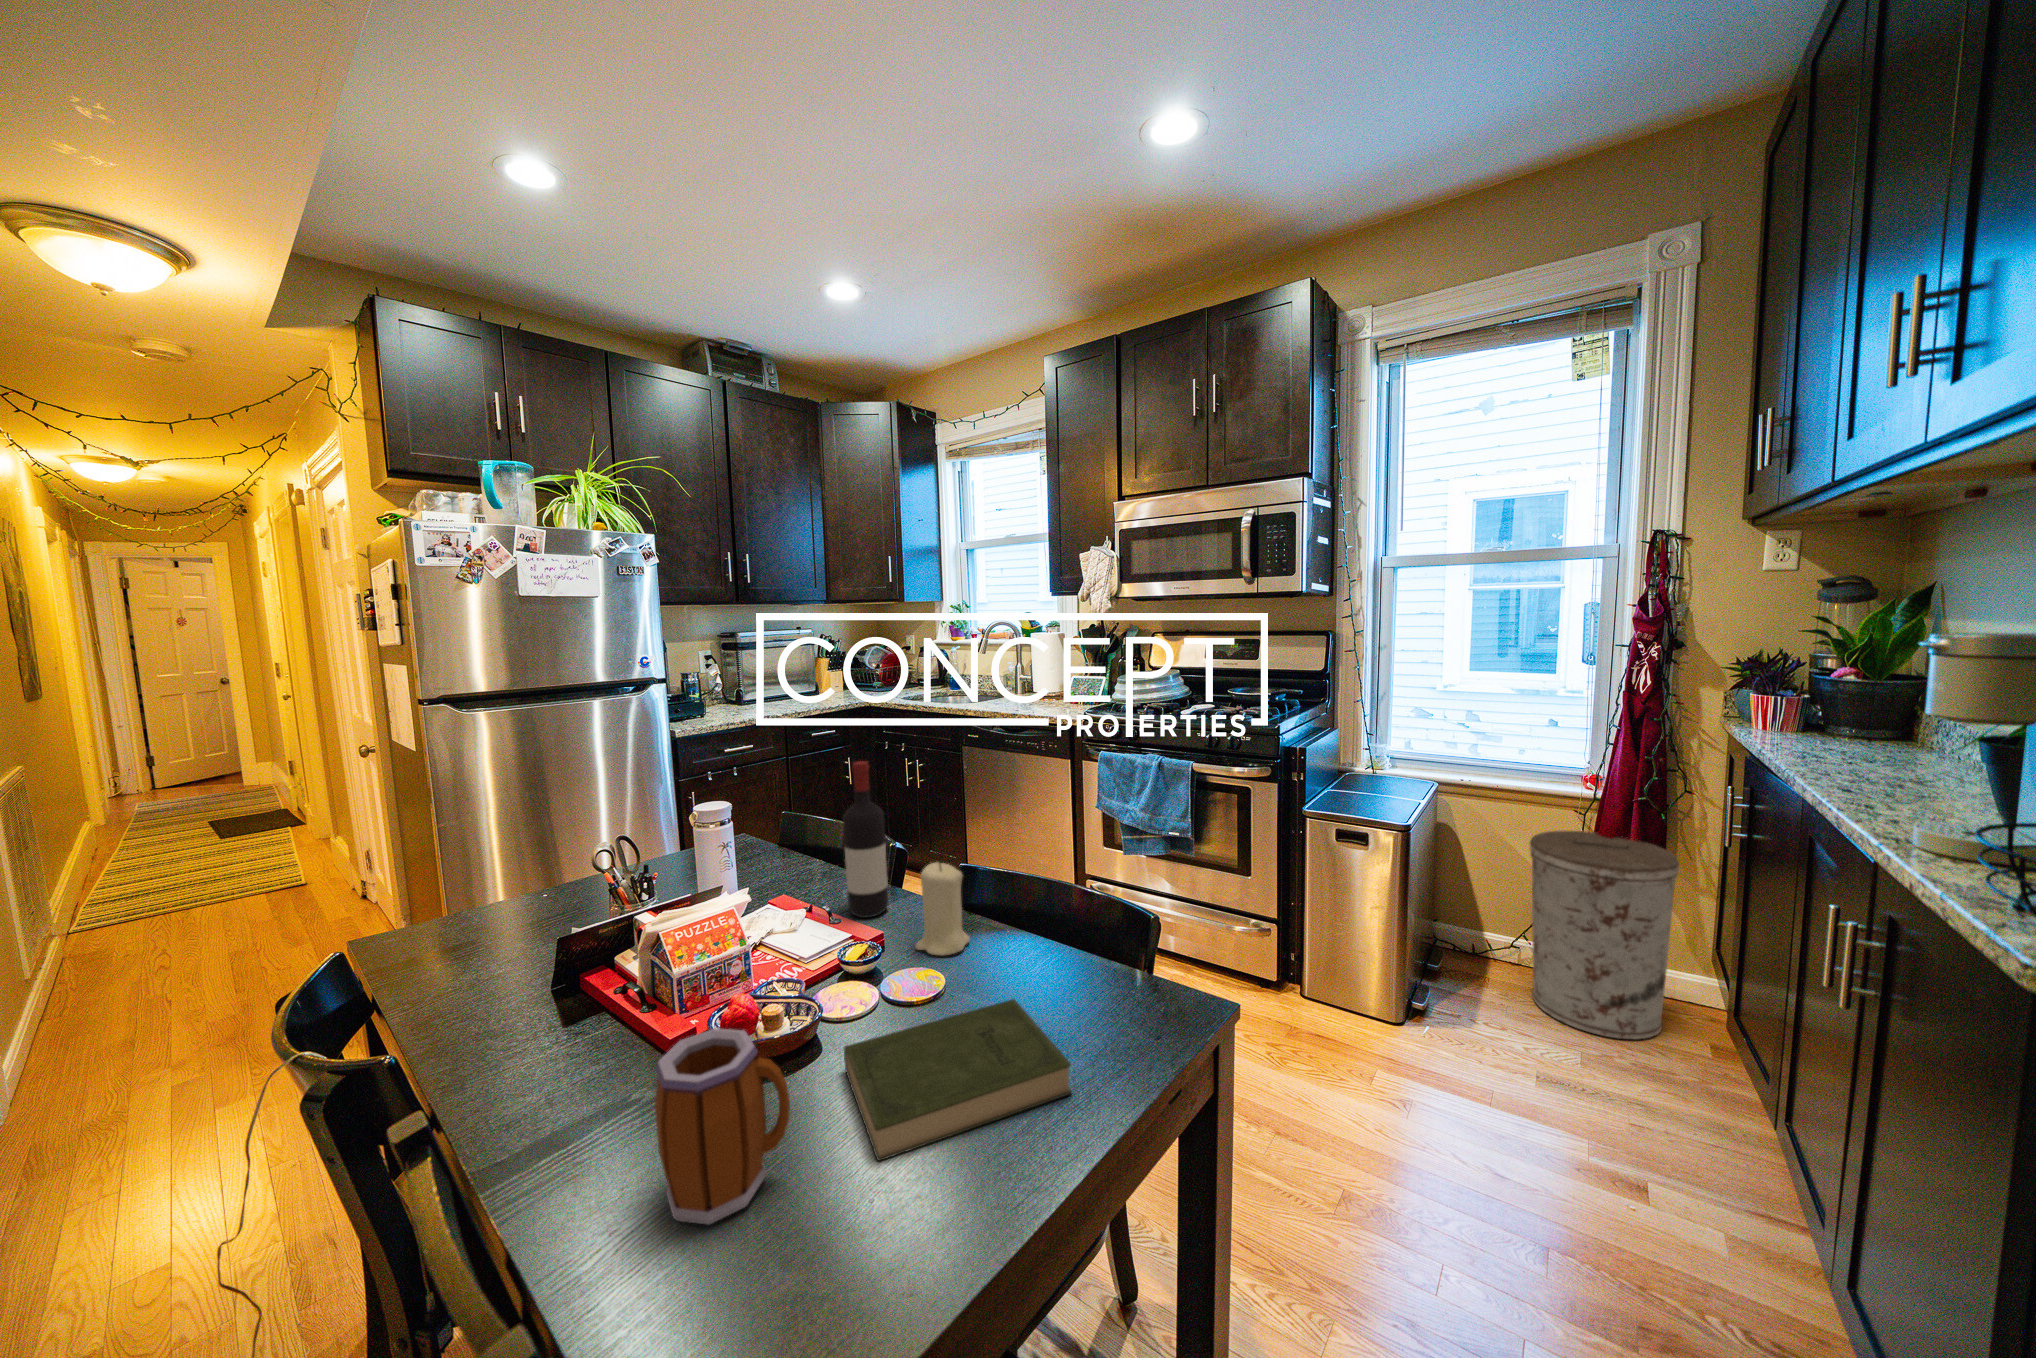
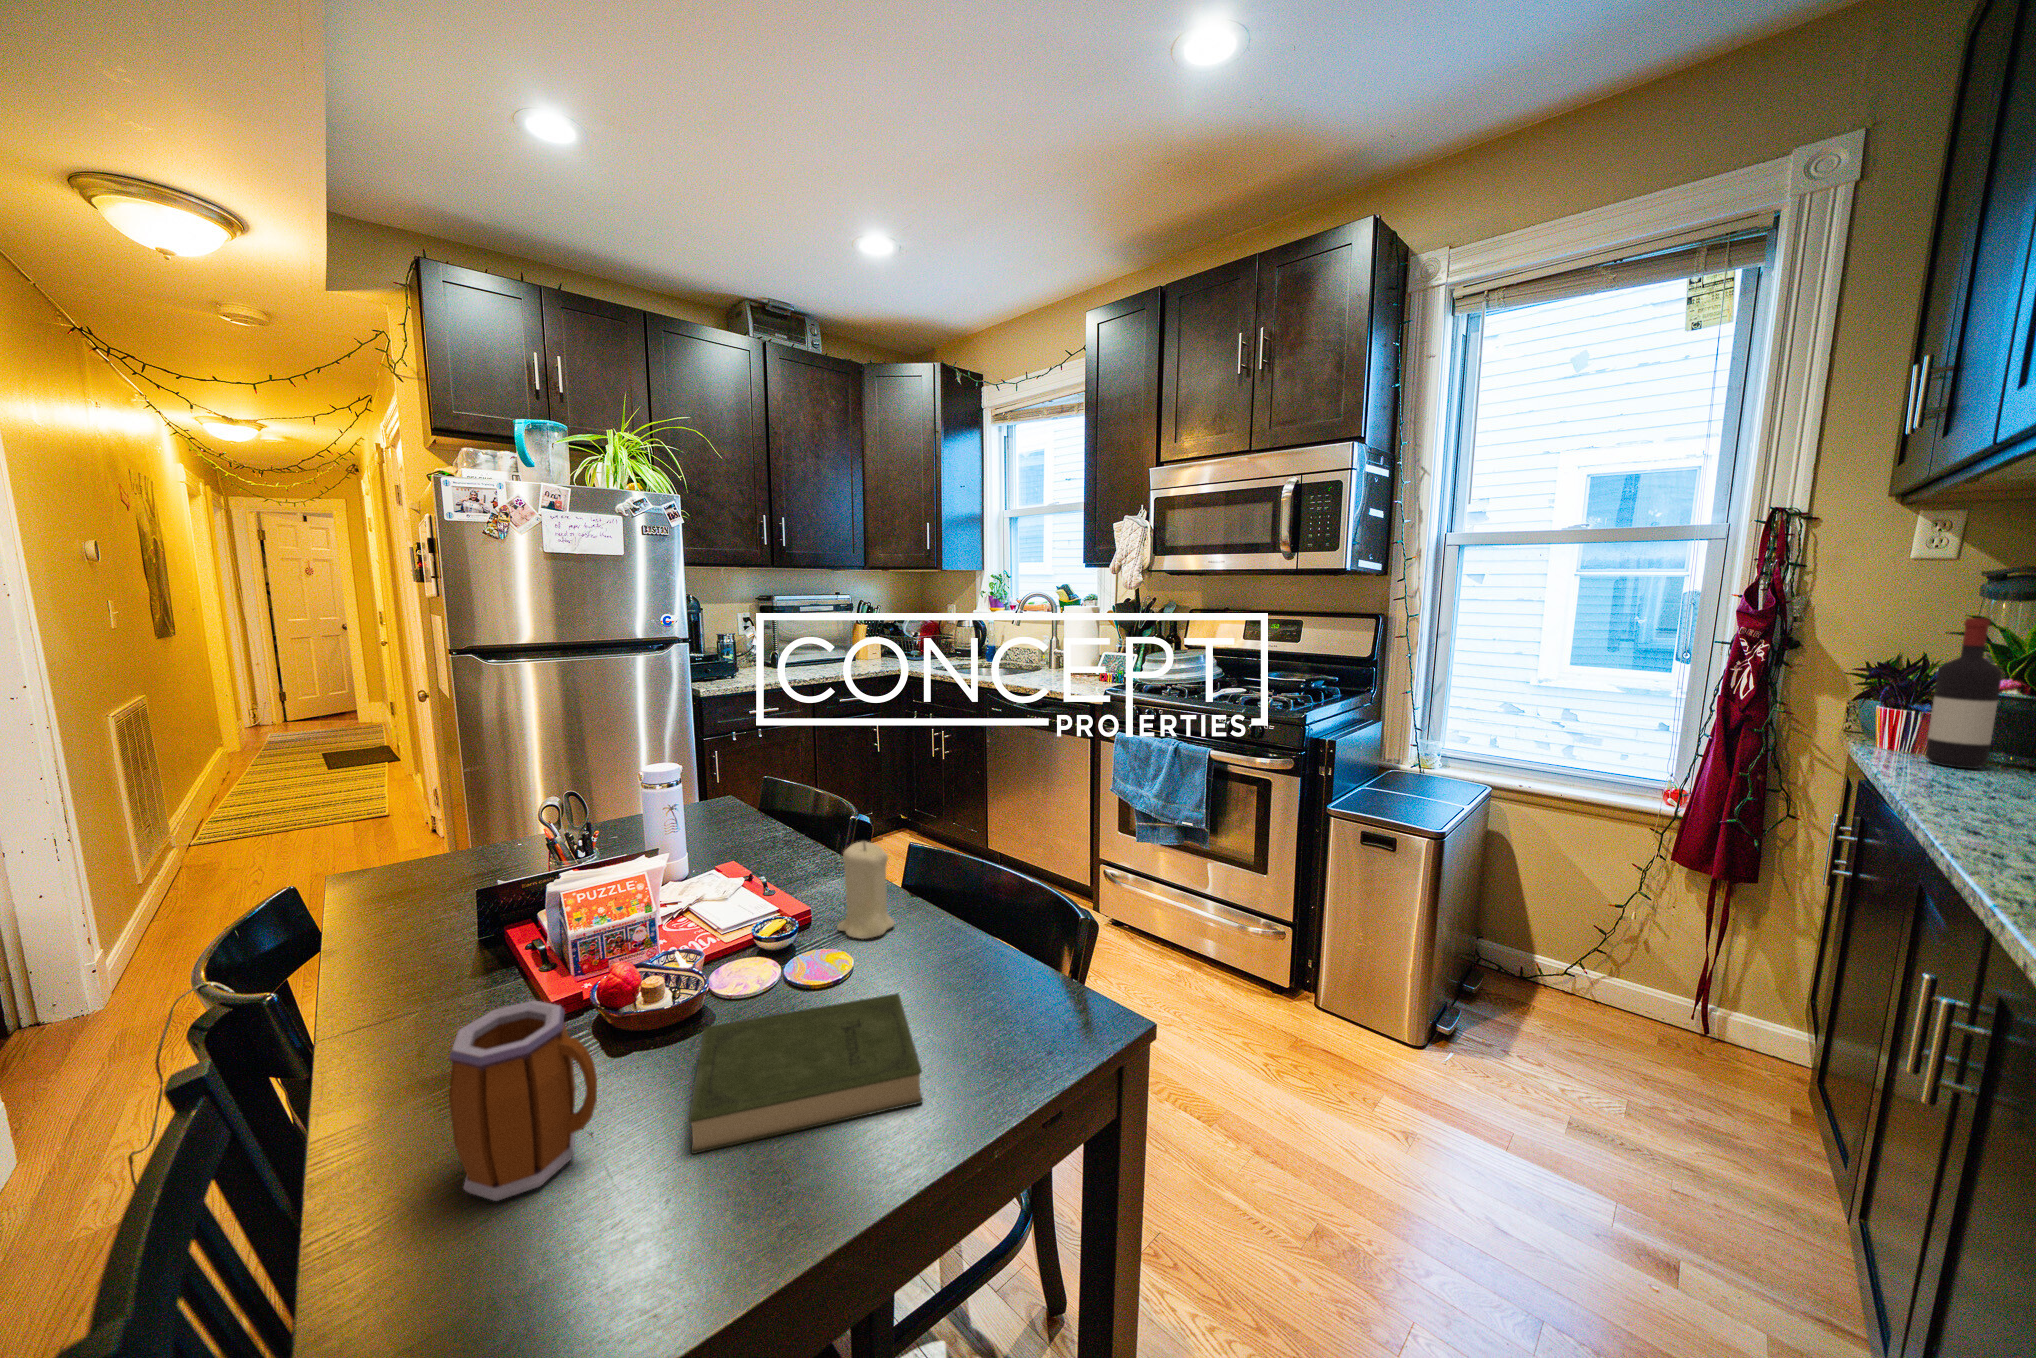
wine bottle: present [843,761,888,918] -> present [1926,618,2002,769]
trash can: present [1530,831,1679,1039] -> none [1584,851,1771,1095]

